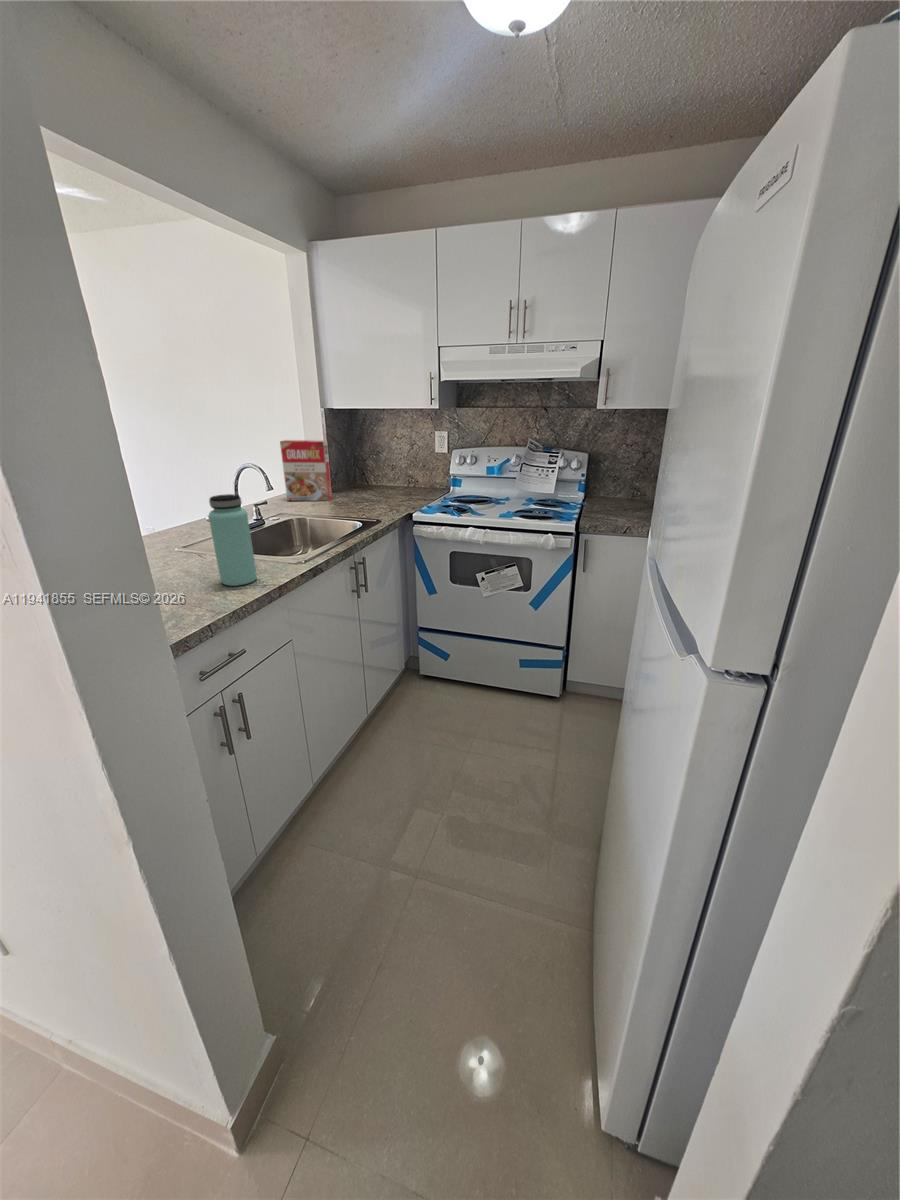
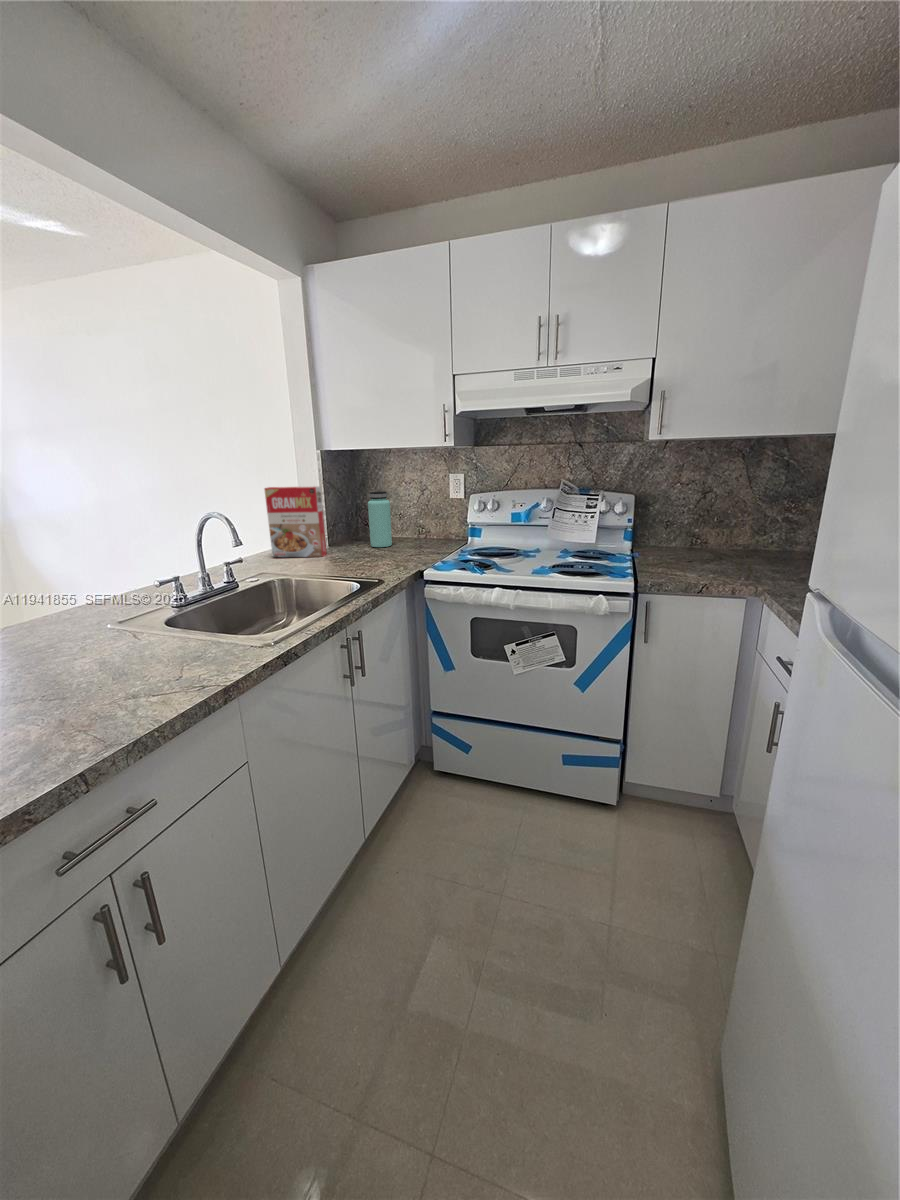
bottle: present [209,494,257,586] -> present [368,492,392,547]

